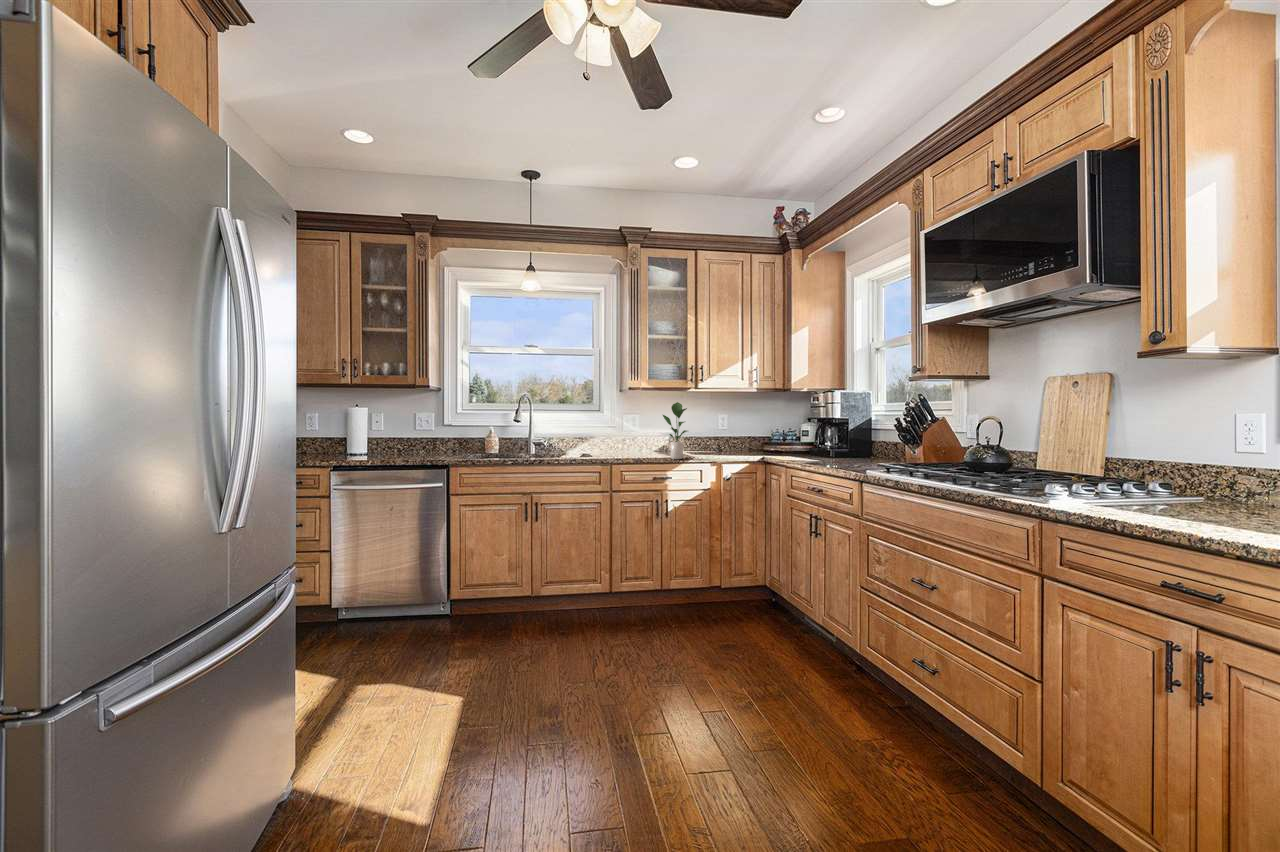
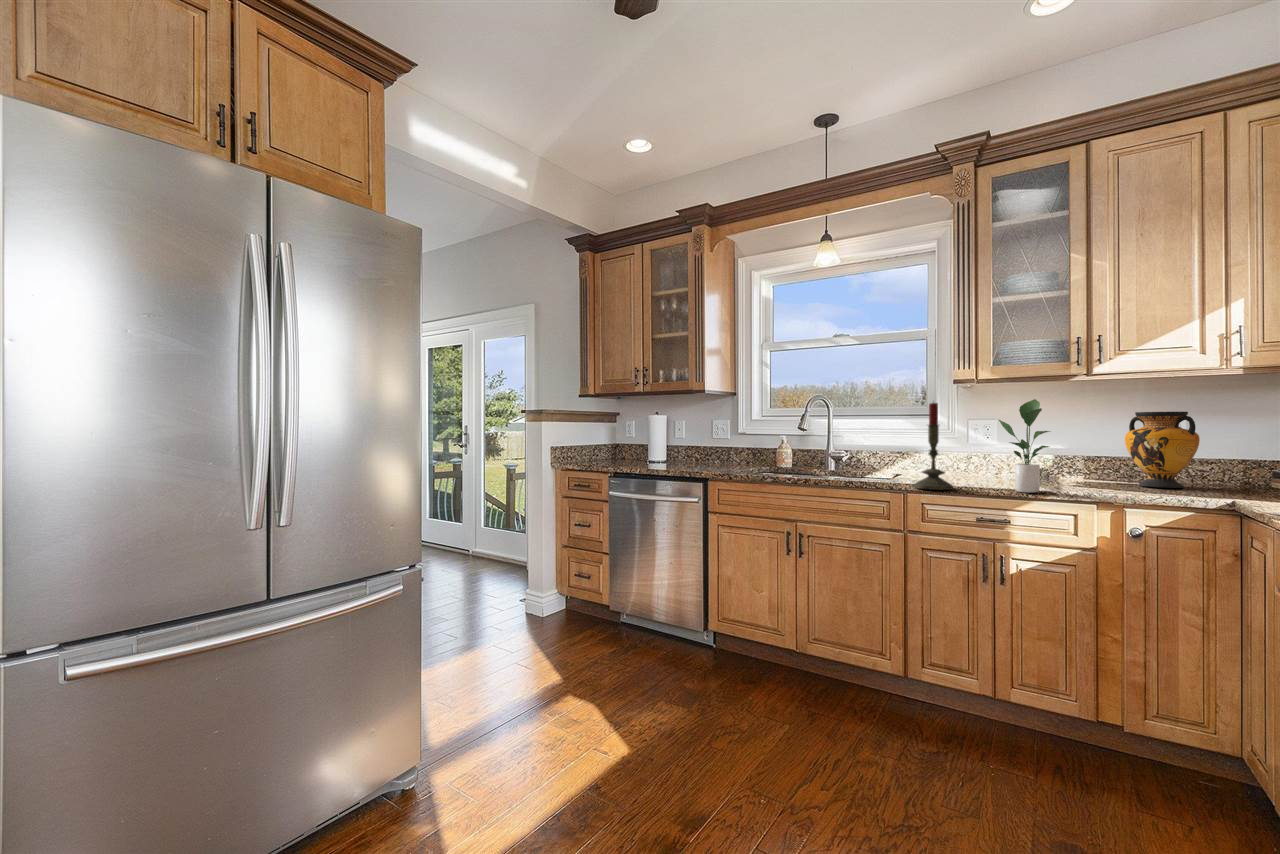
candle: none [617,401,639,461] -> present [915,403,953,490]
vase: none [710,411,741,453] -> present [1125,412,1200,488]

